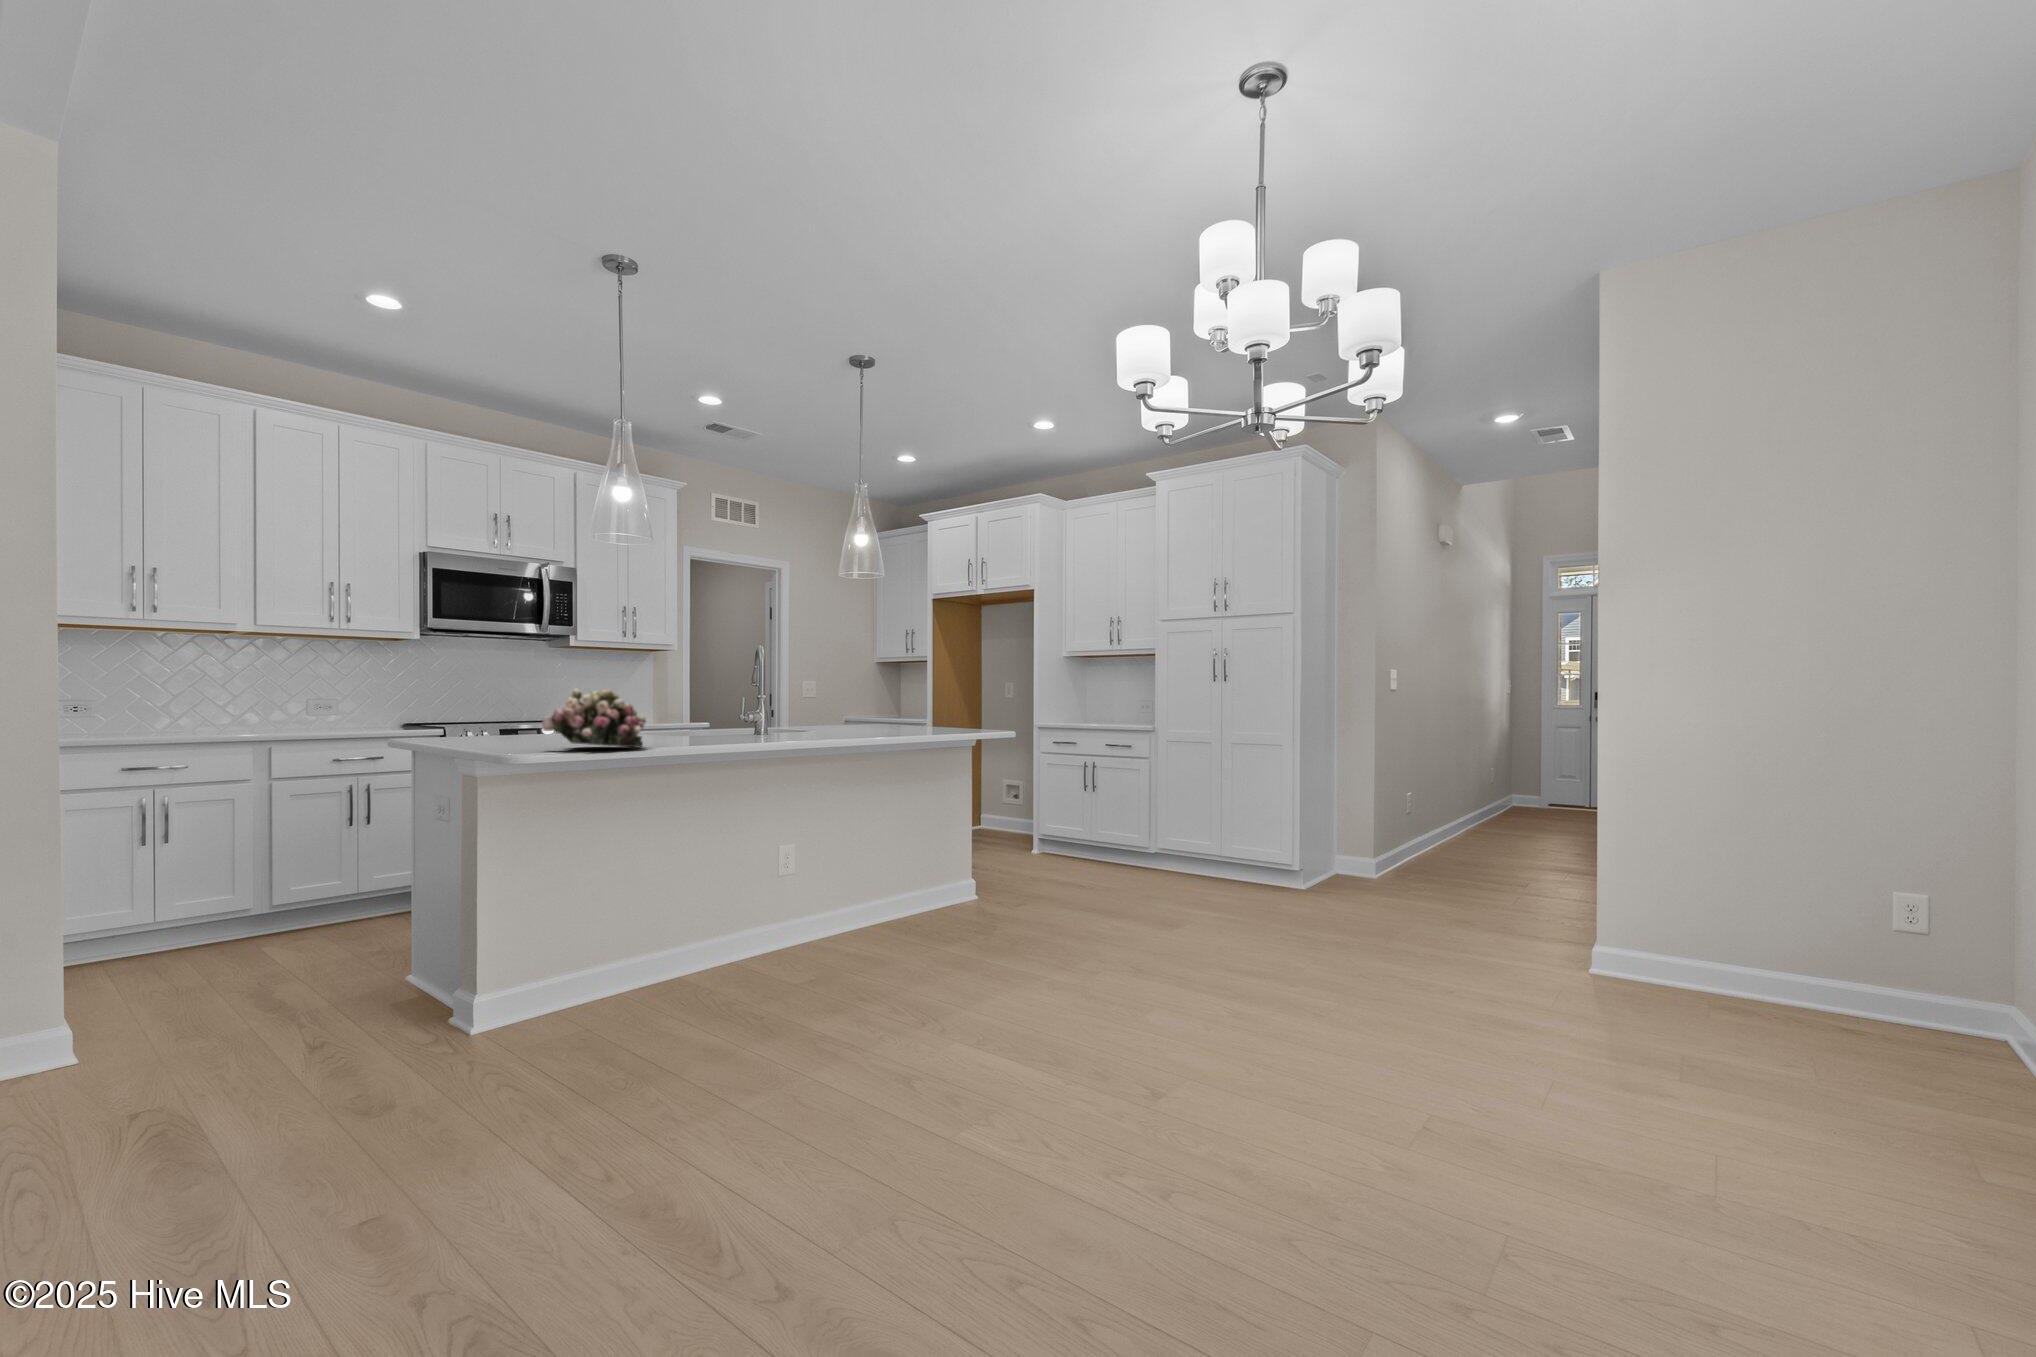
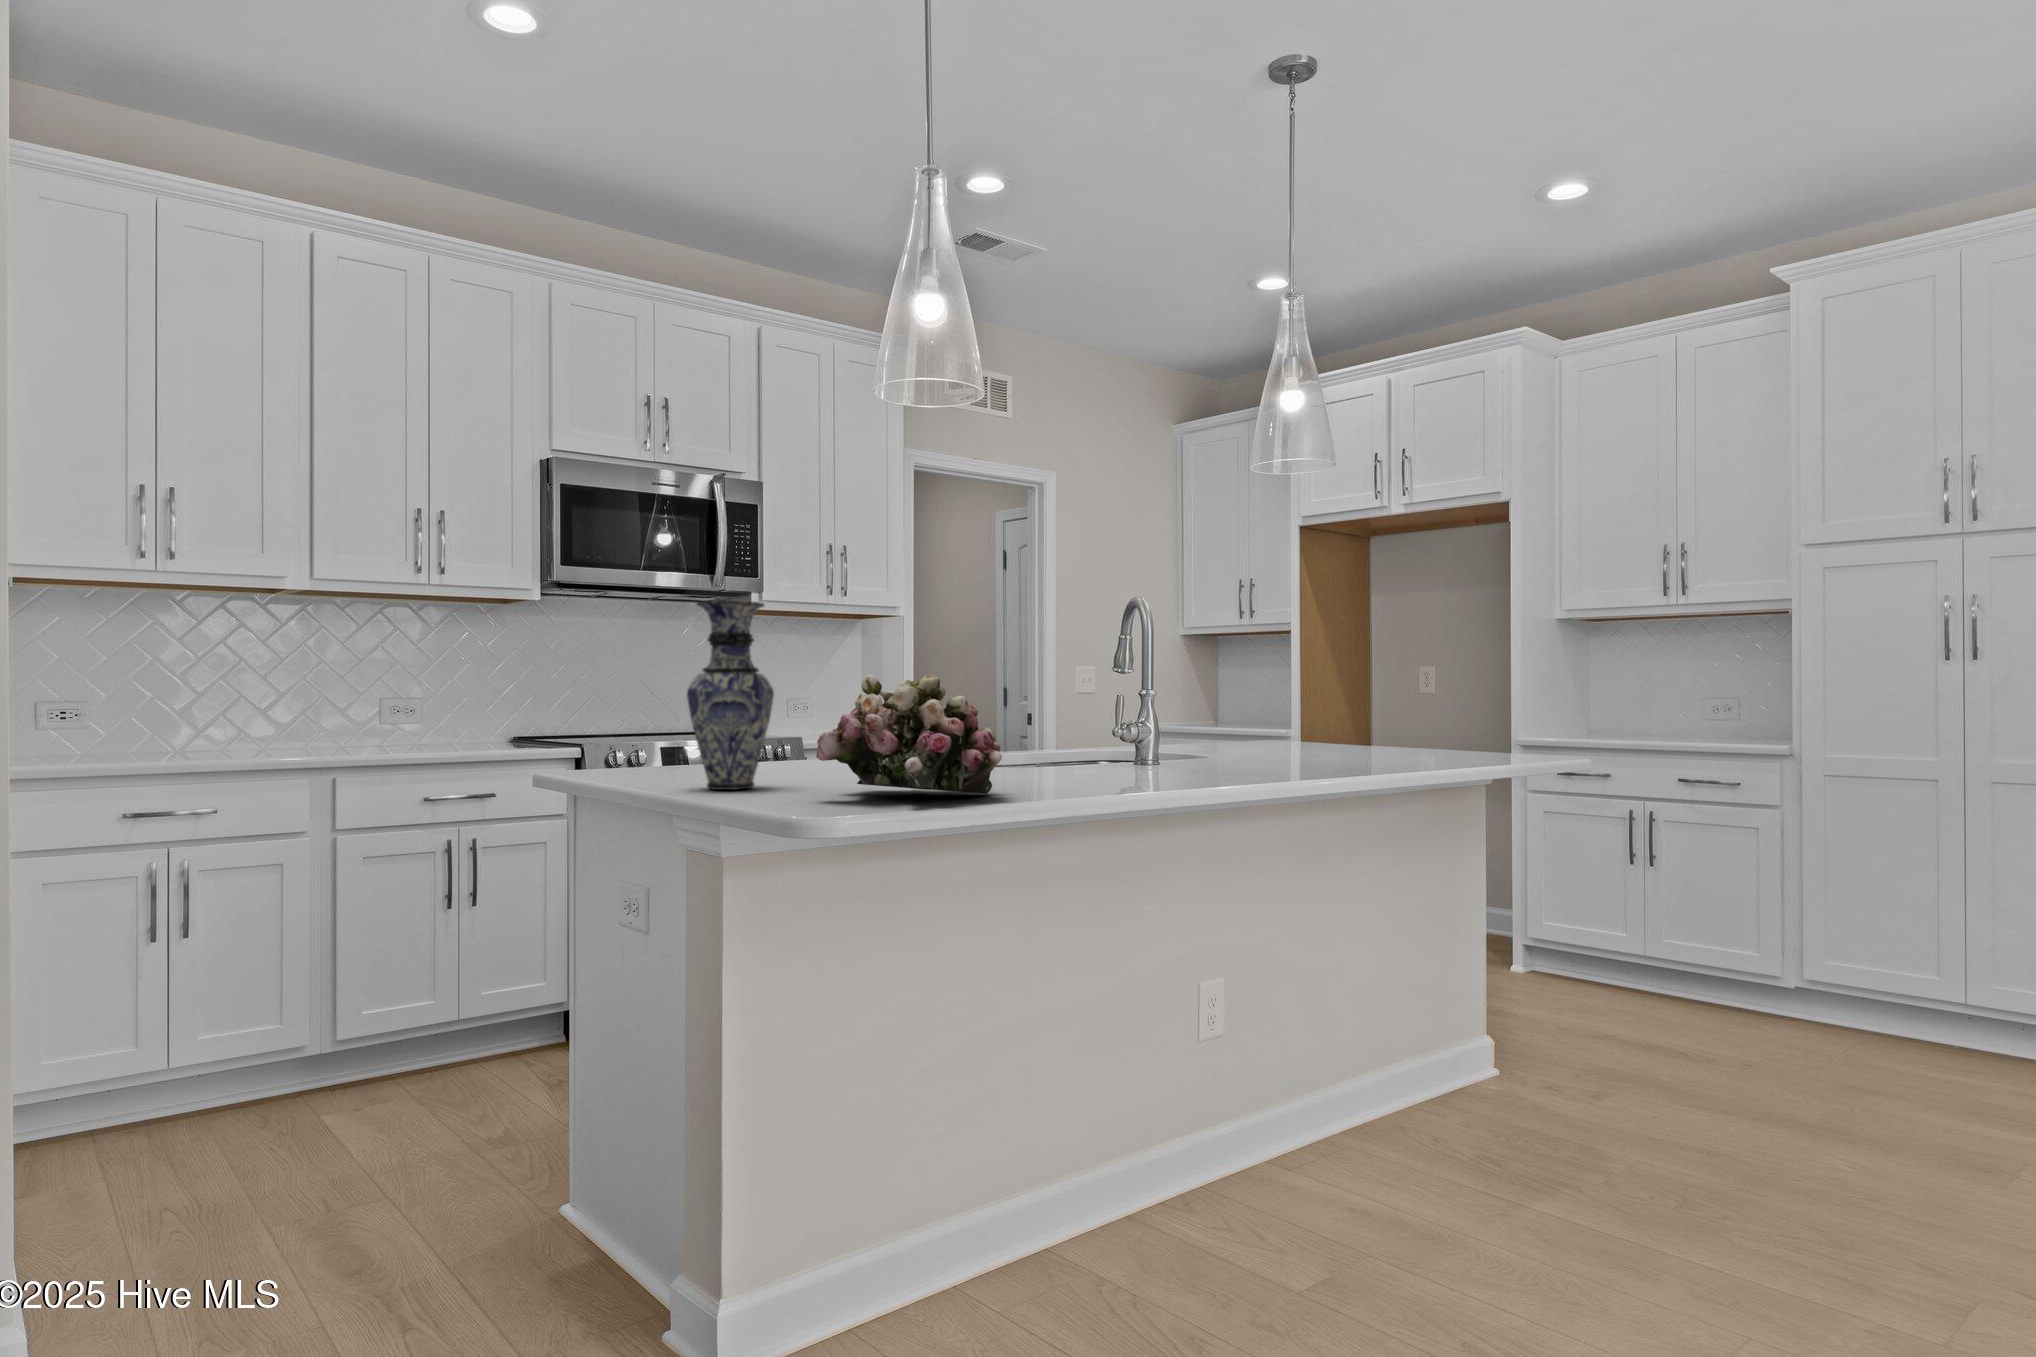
vase: none [480,650,531,747] -> present [687,601,774,790]

